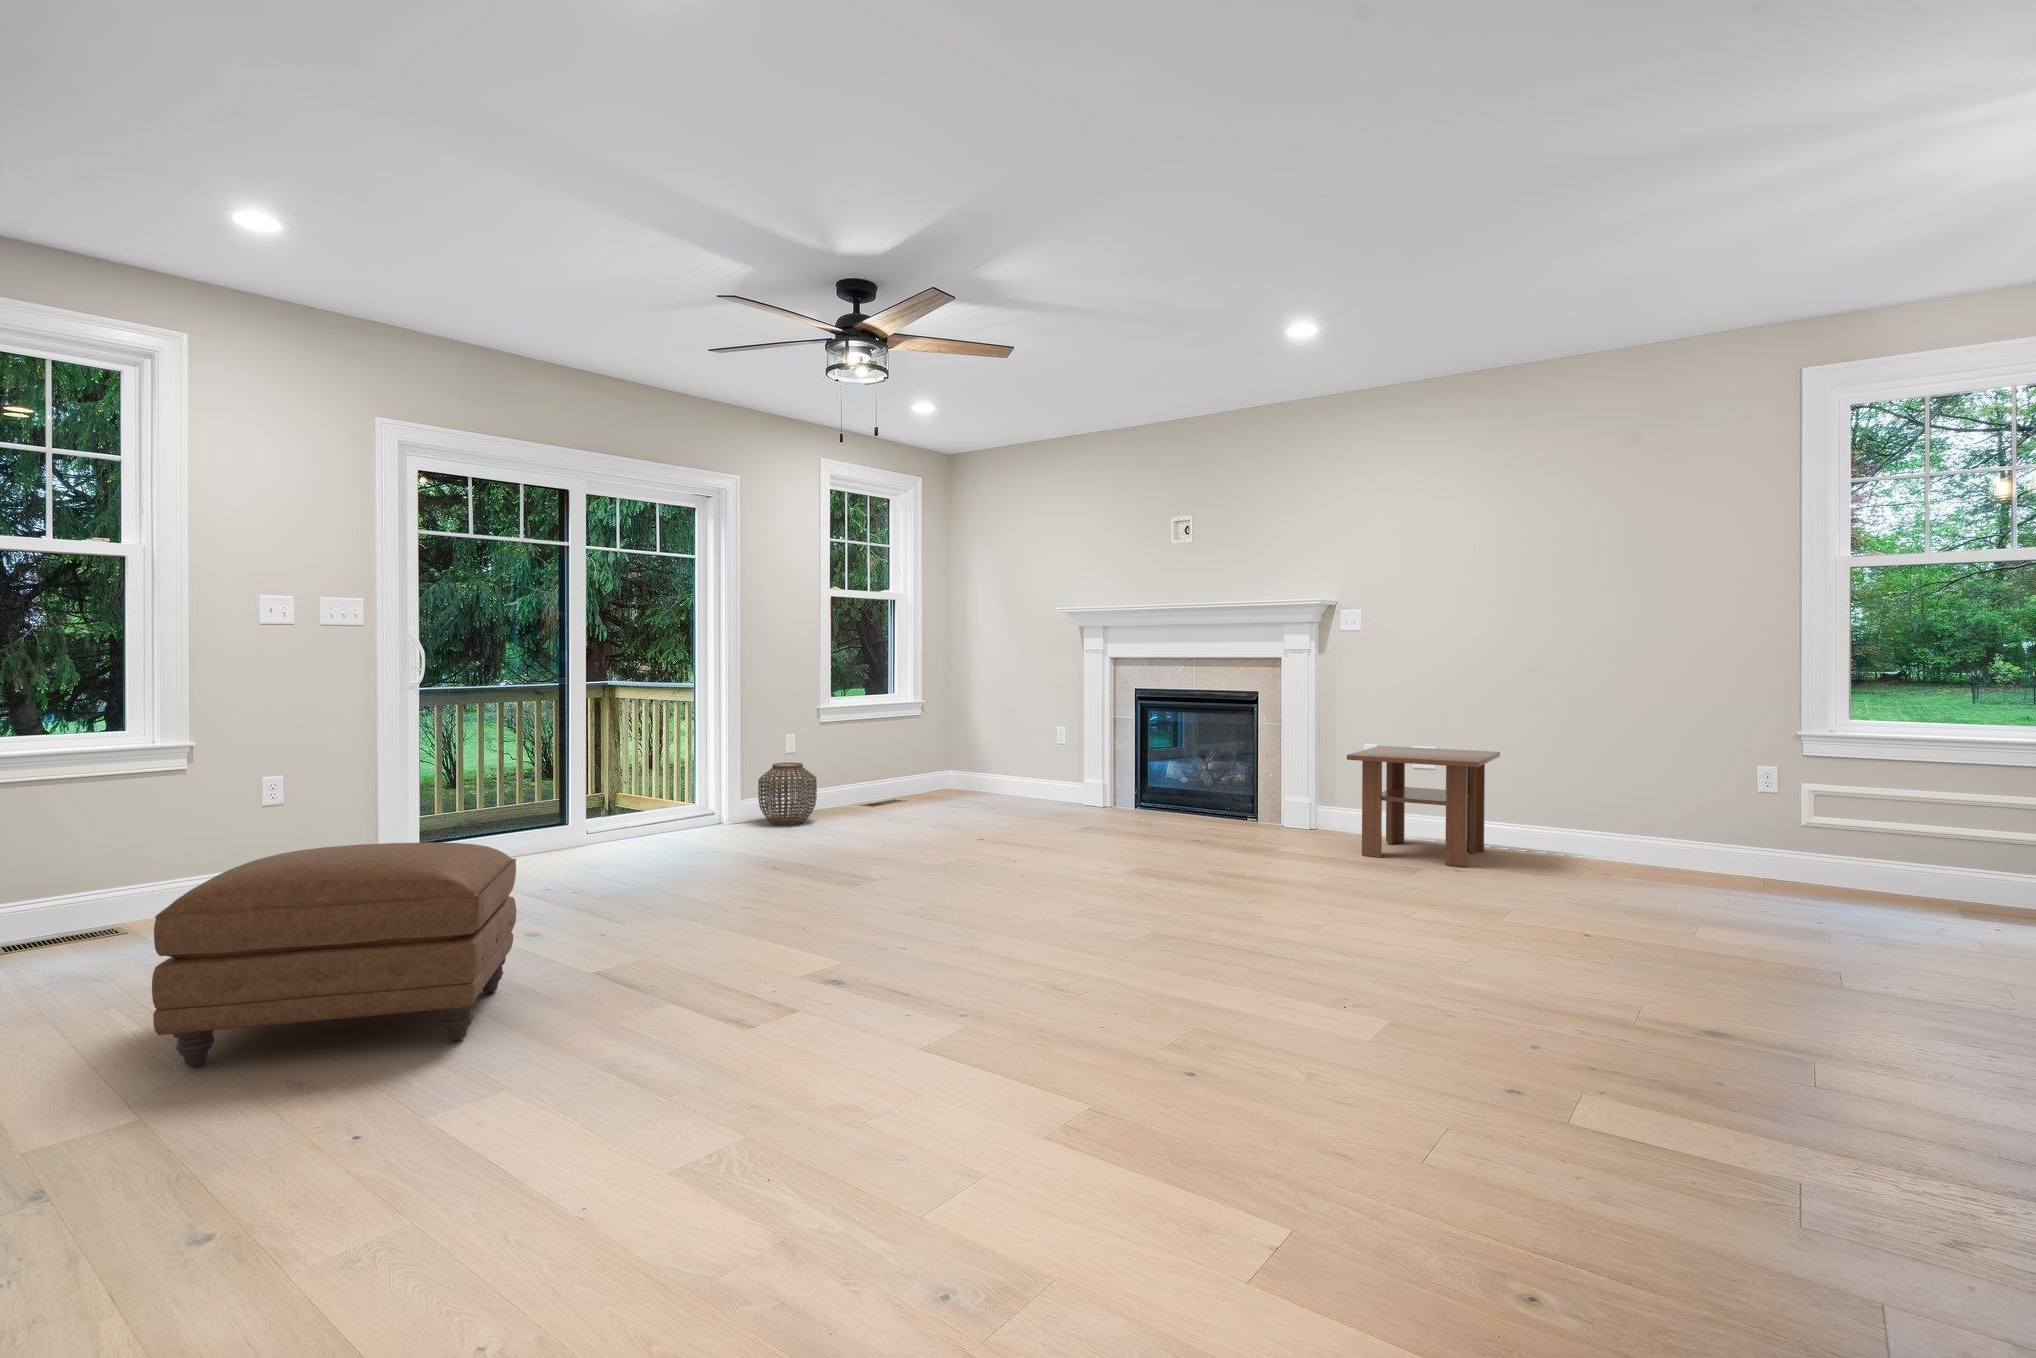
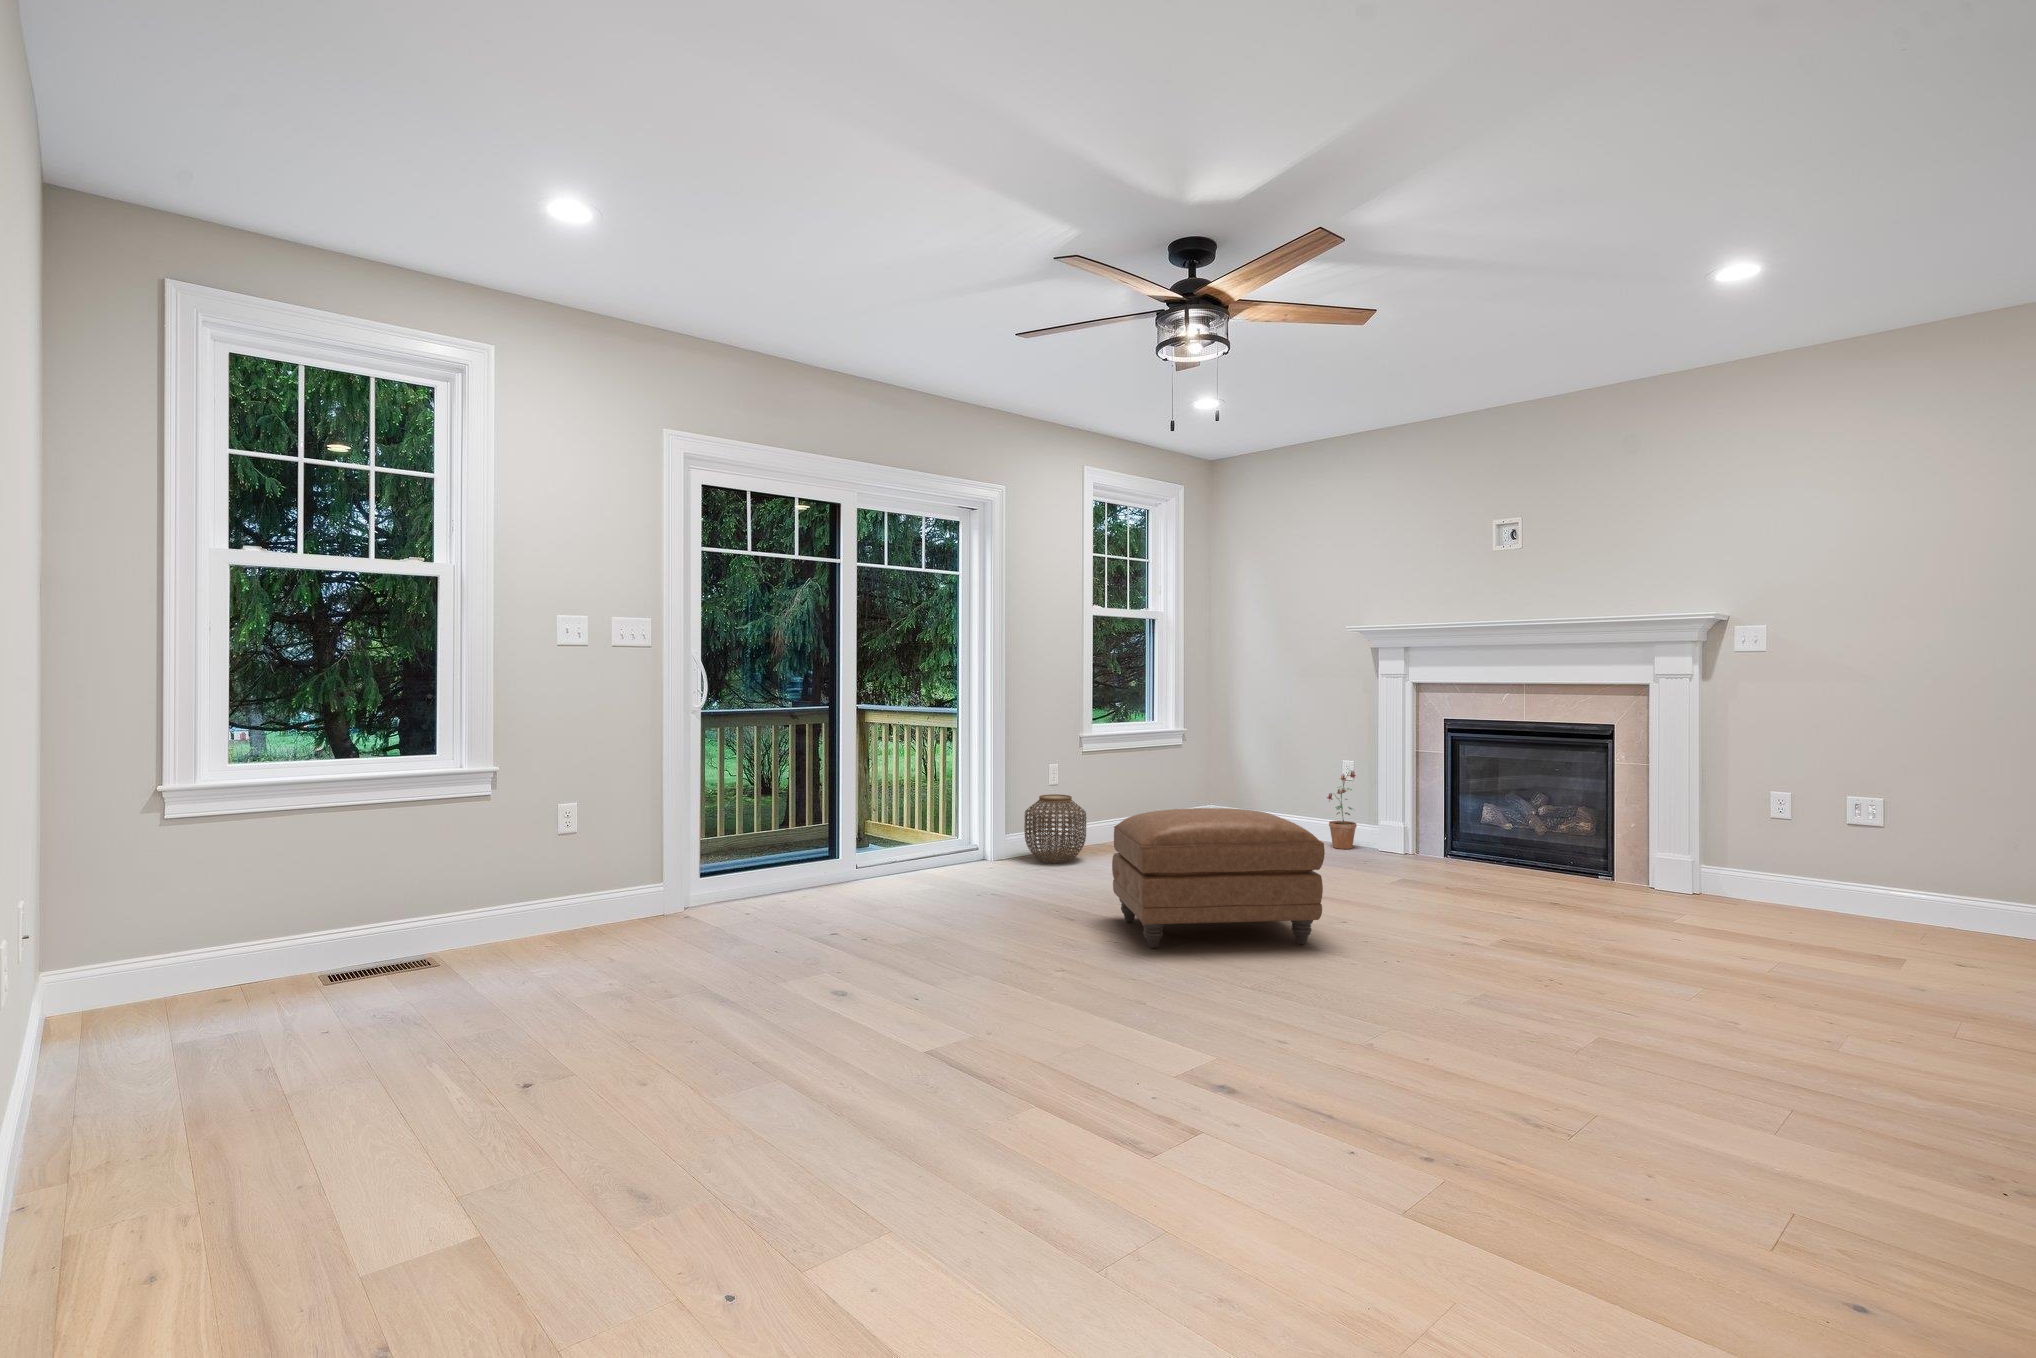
potted plant: none [1039,736,1066,805] -> present [1327,771,1357,849]
coffee table: present [1347,746,1500,867] -> none [1779,795,1997,962]
ottoman: present [152,842,516,1067] -> present [1112,808,1325,948]

